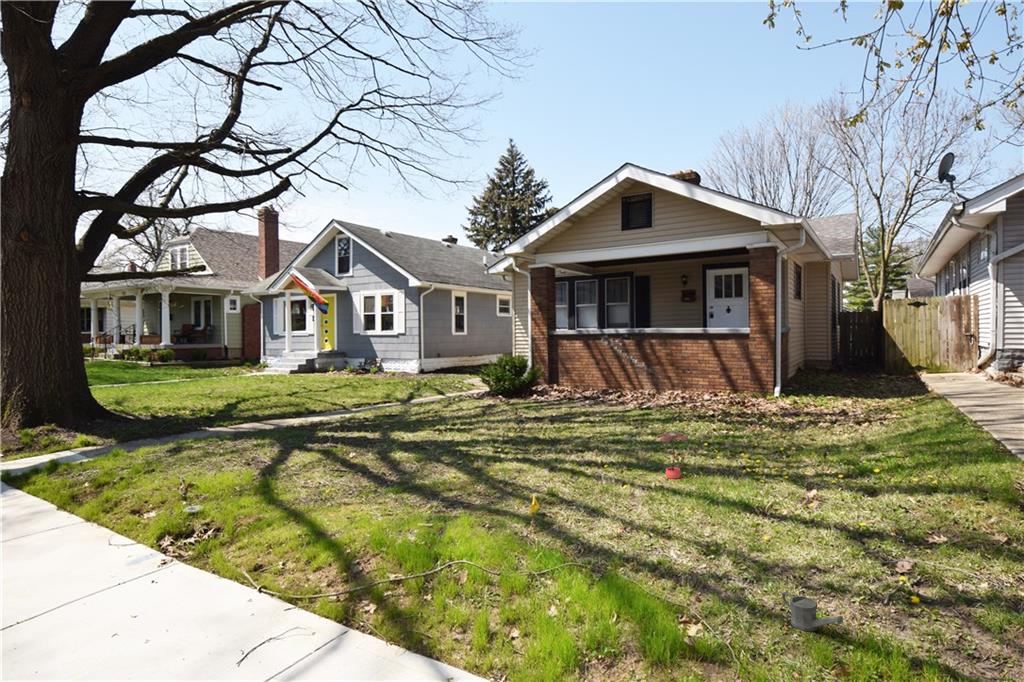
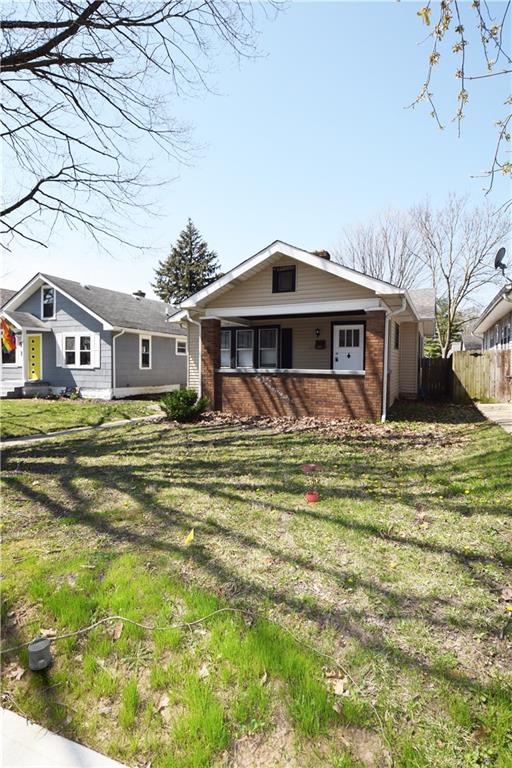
watering can: present [782,592,843,631] -> present [27,633,52,670]

